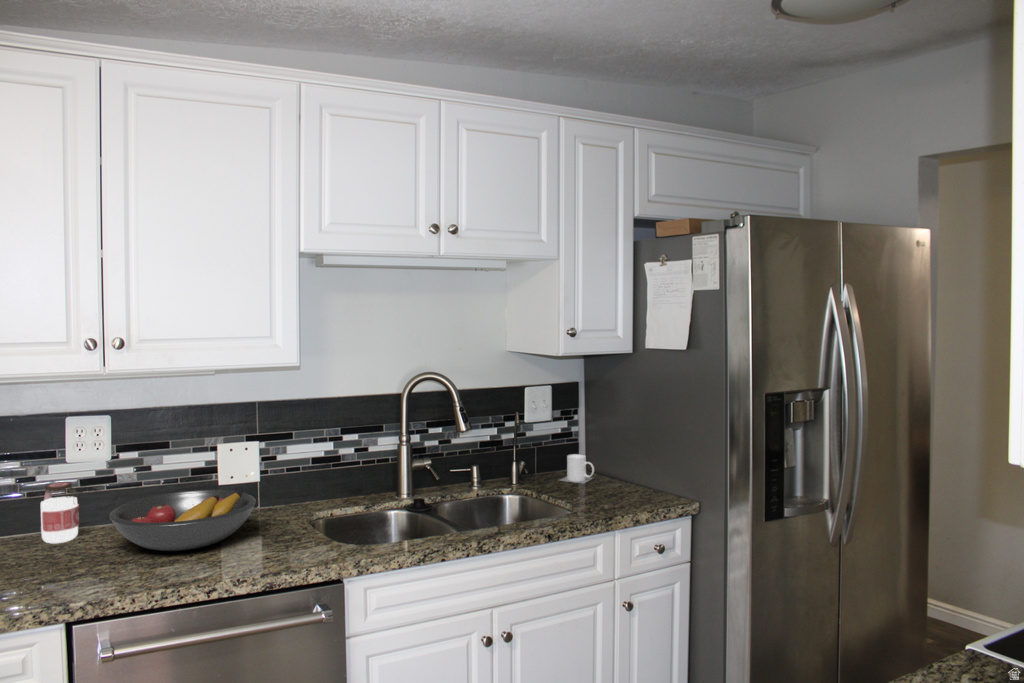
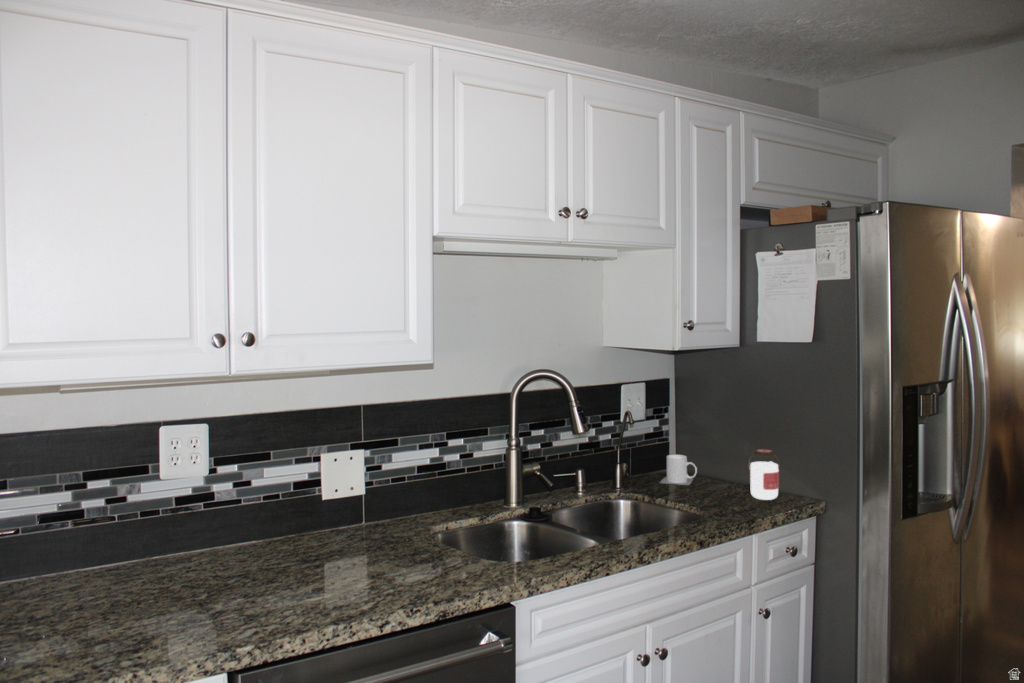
jar: present [41,482,79,543] -> present [750,449,779,500]
fruit bowl: present [109,490,256,551] -> none [233,506,392,578]

